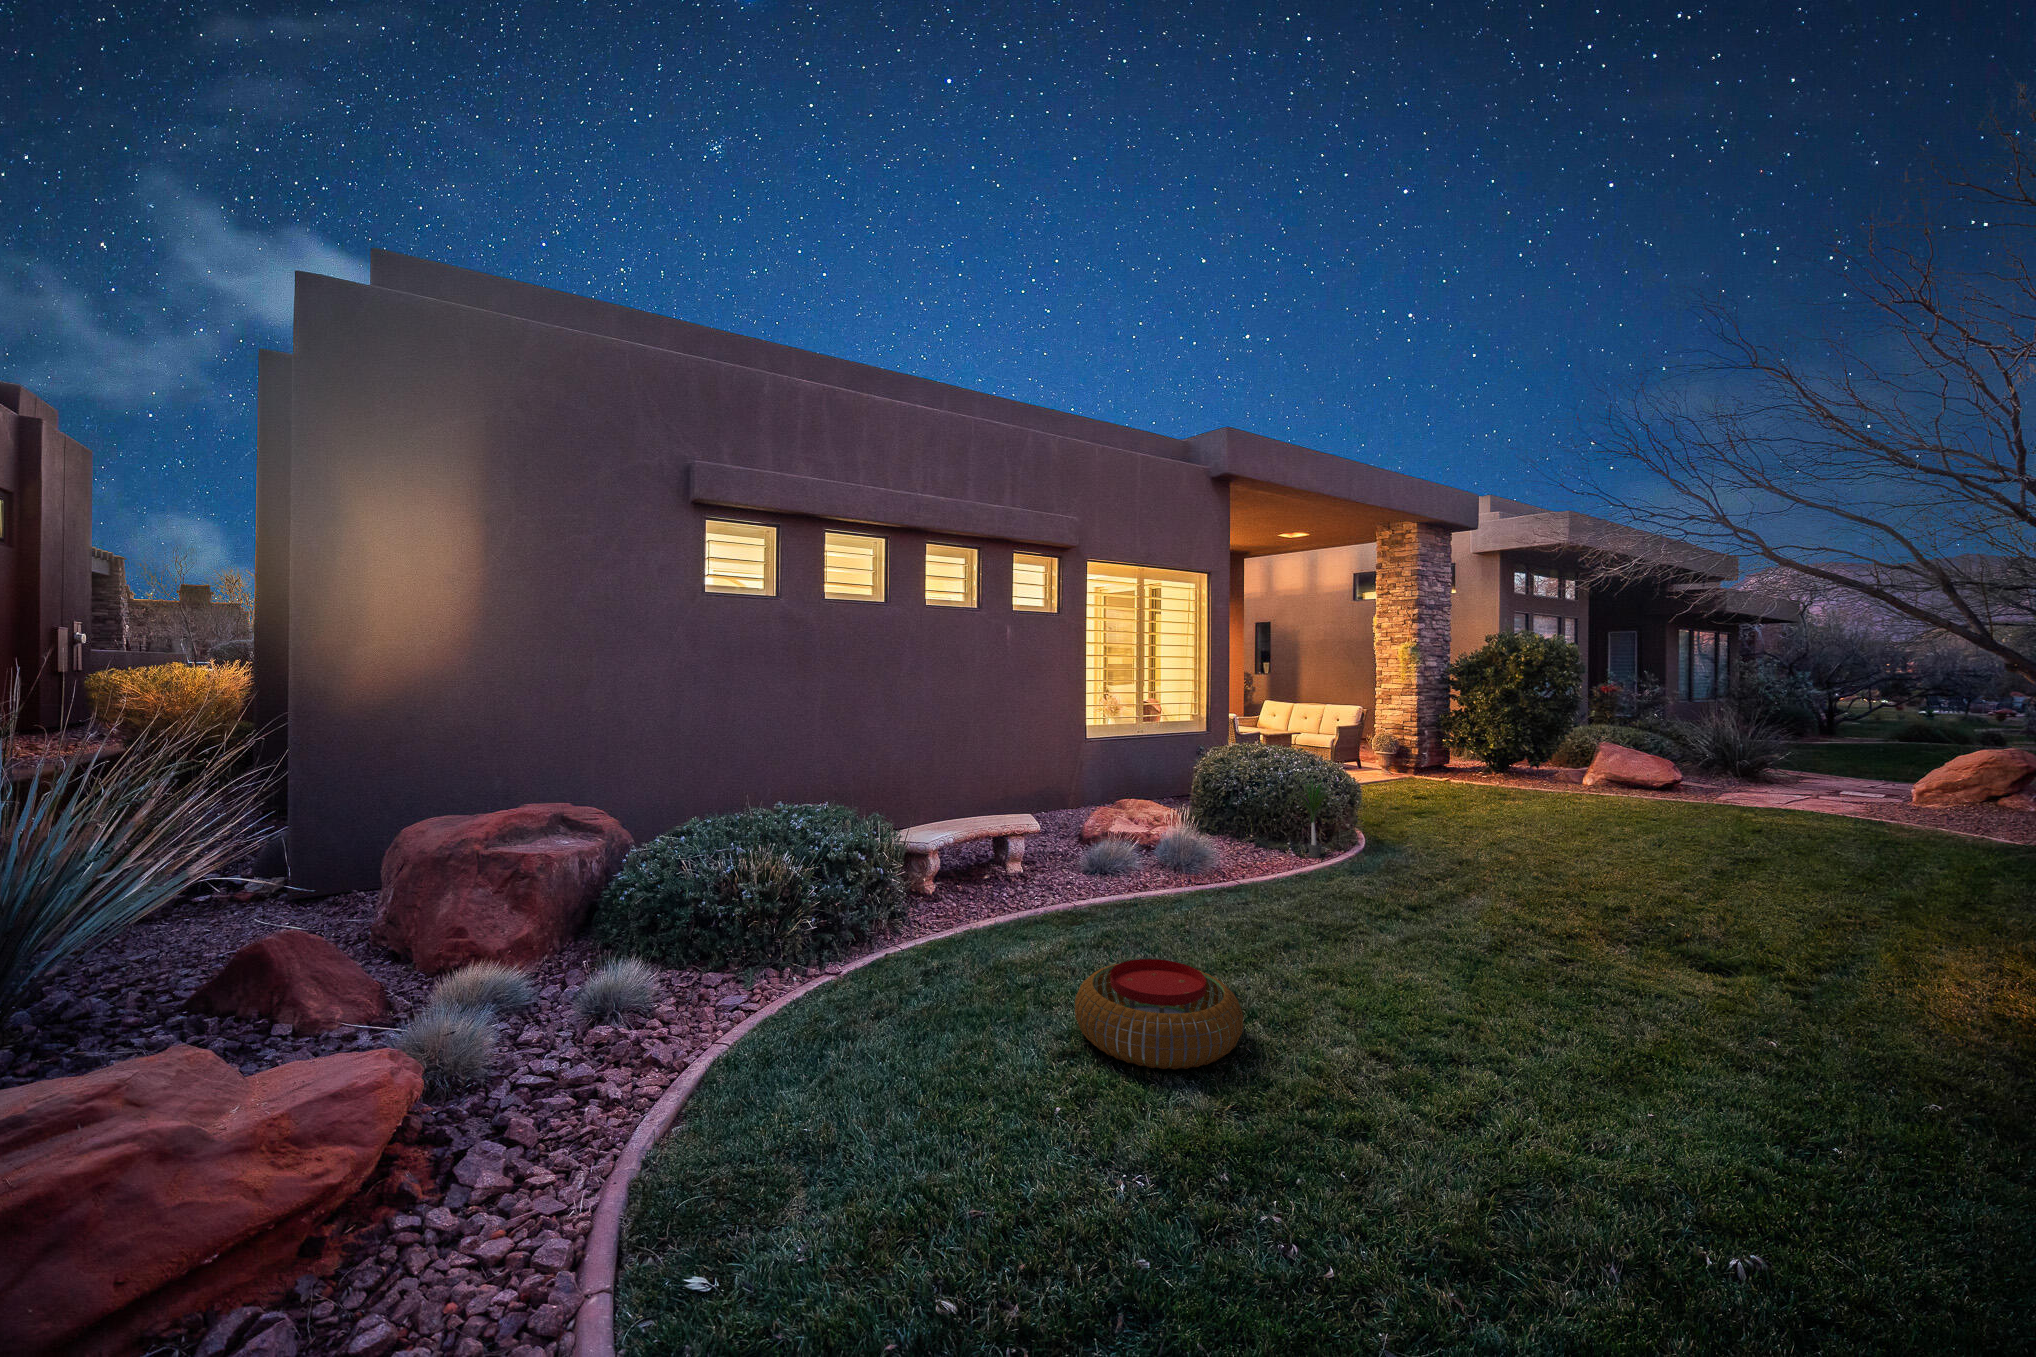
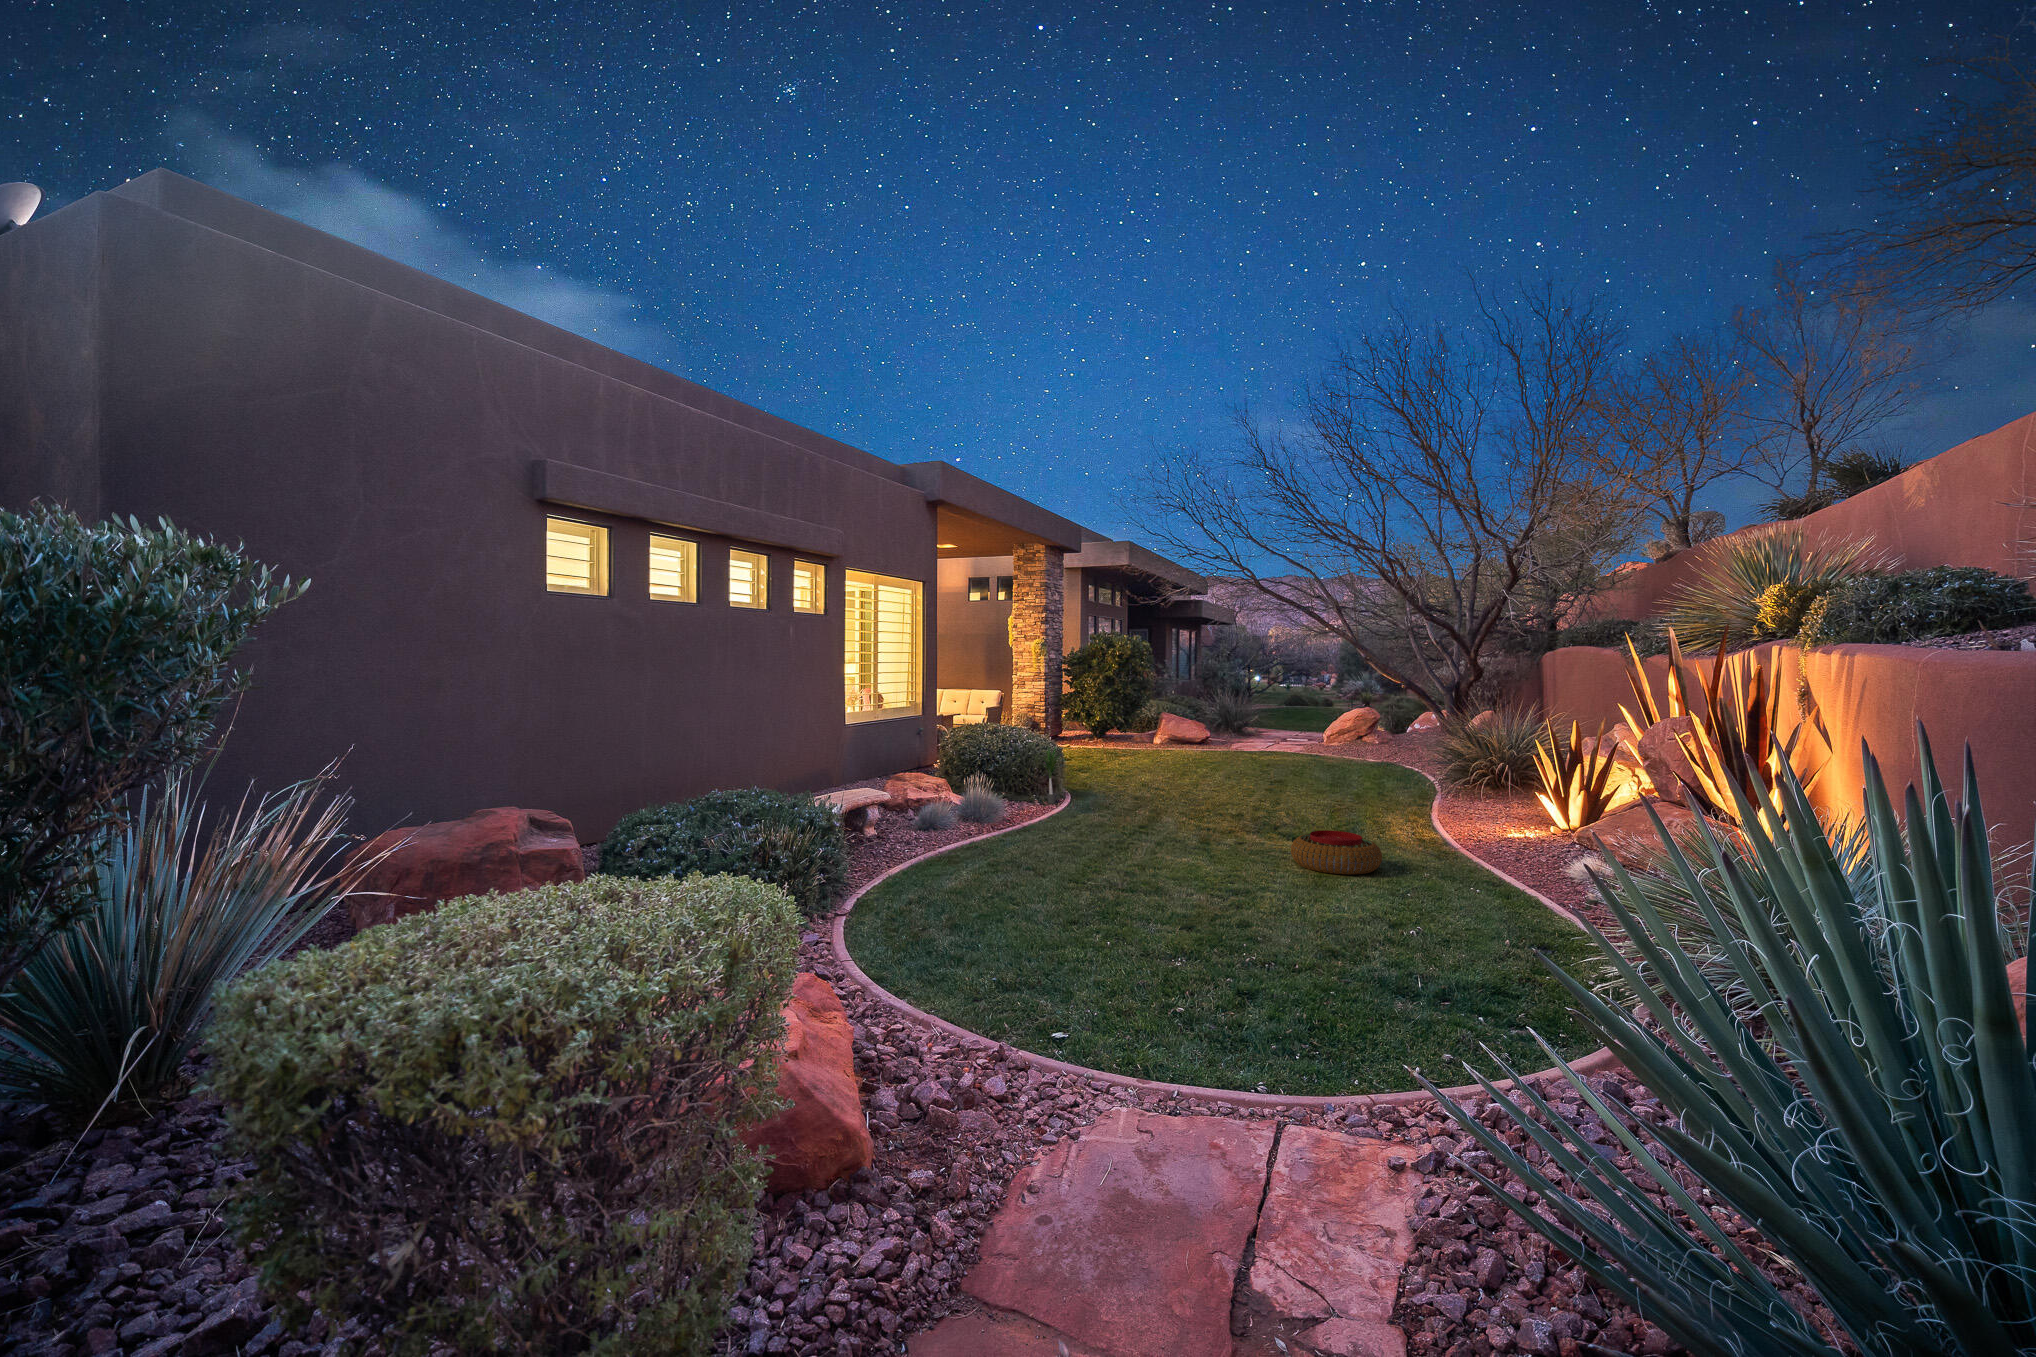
pouf: present [1075,959,1243,1069] -> present [1291,830,1382,875]

